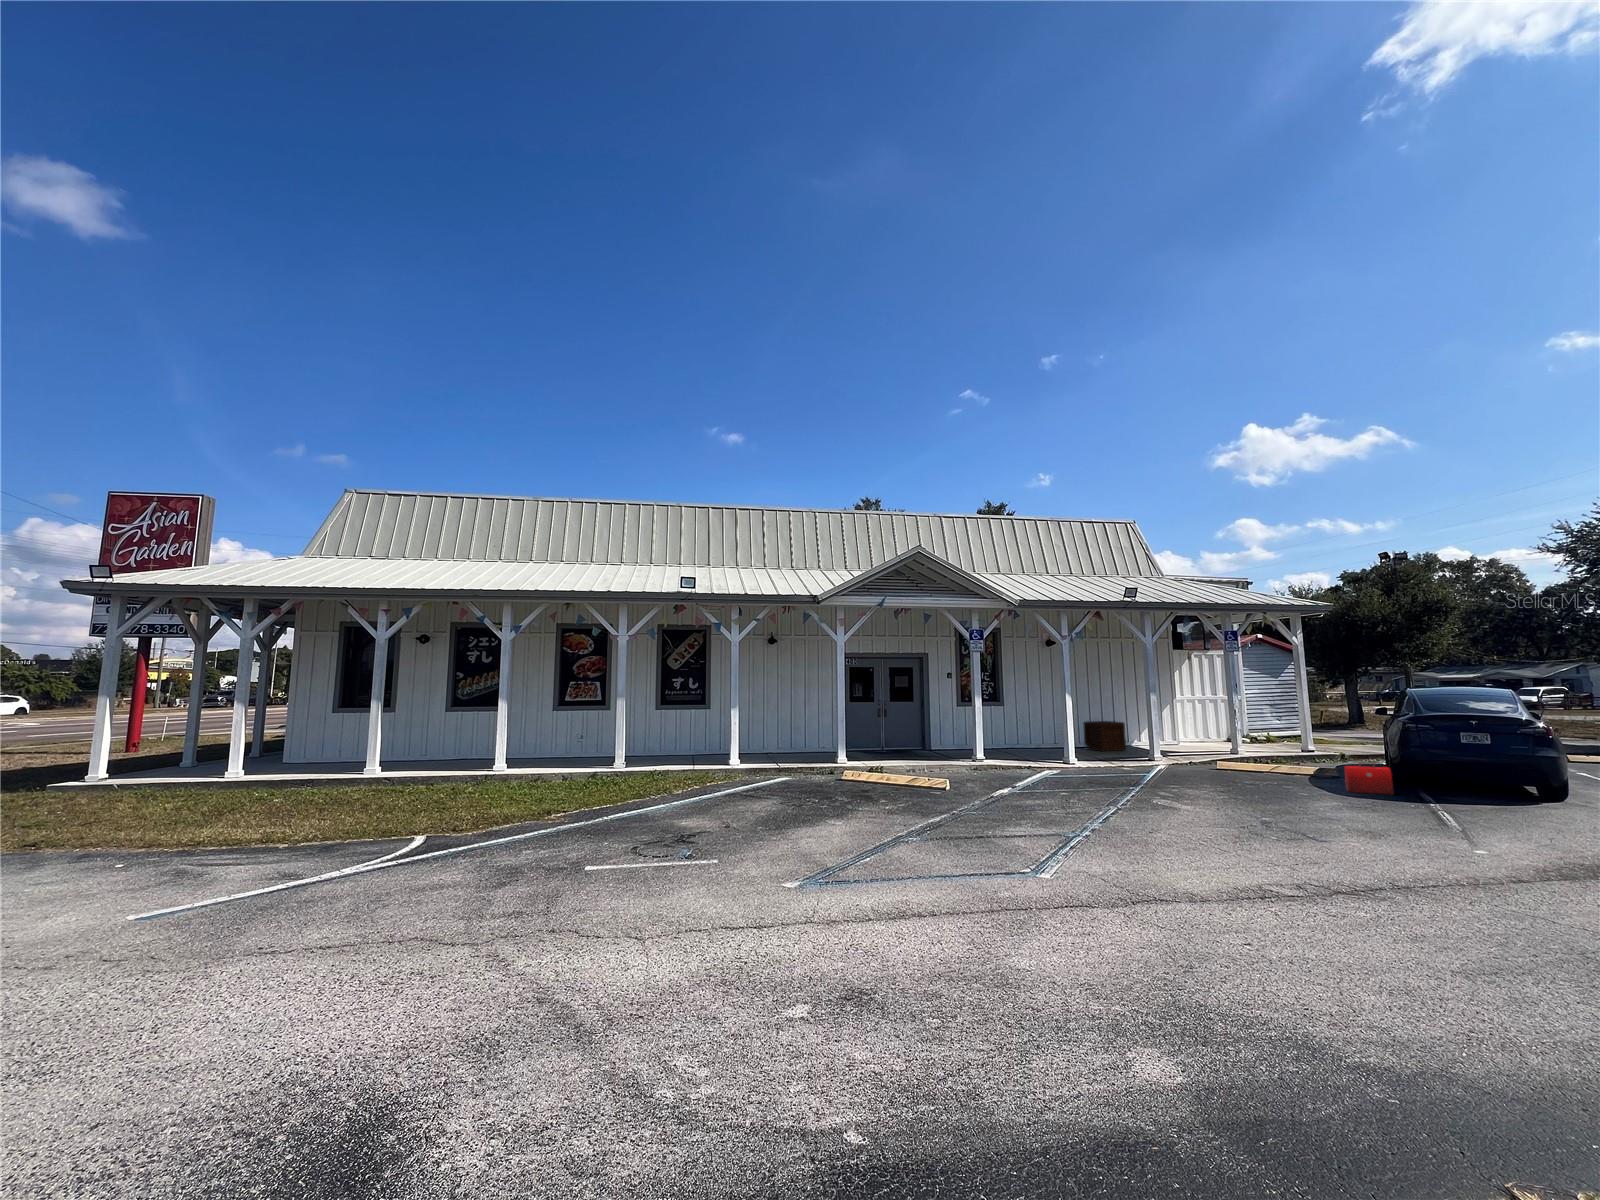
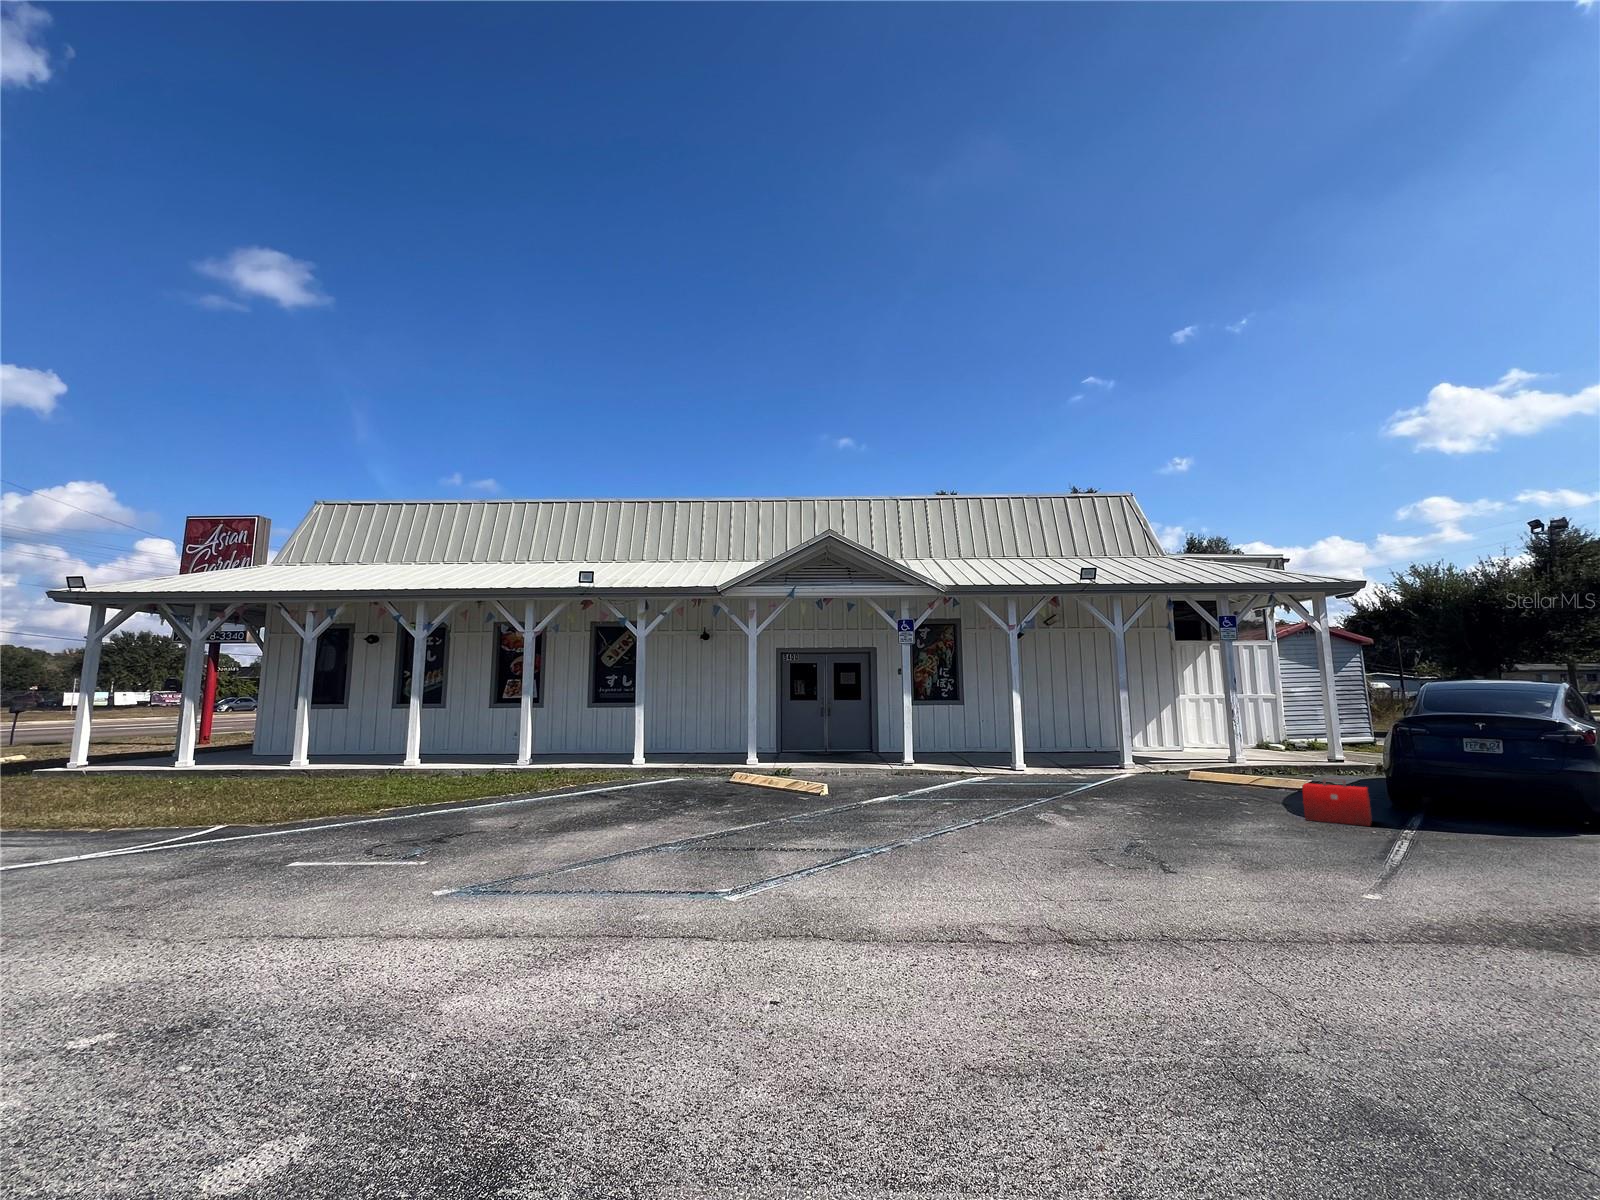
wooden crate: present [1083,721,1126,751] -> none [1057,723,1105,758]

